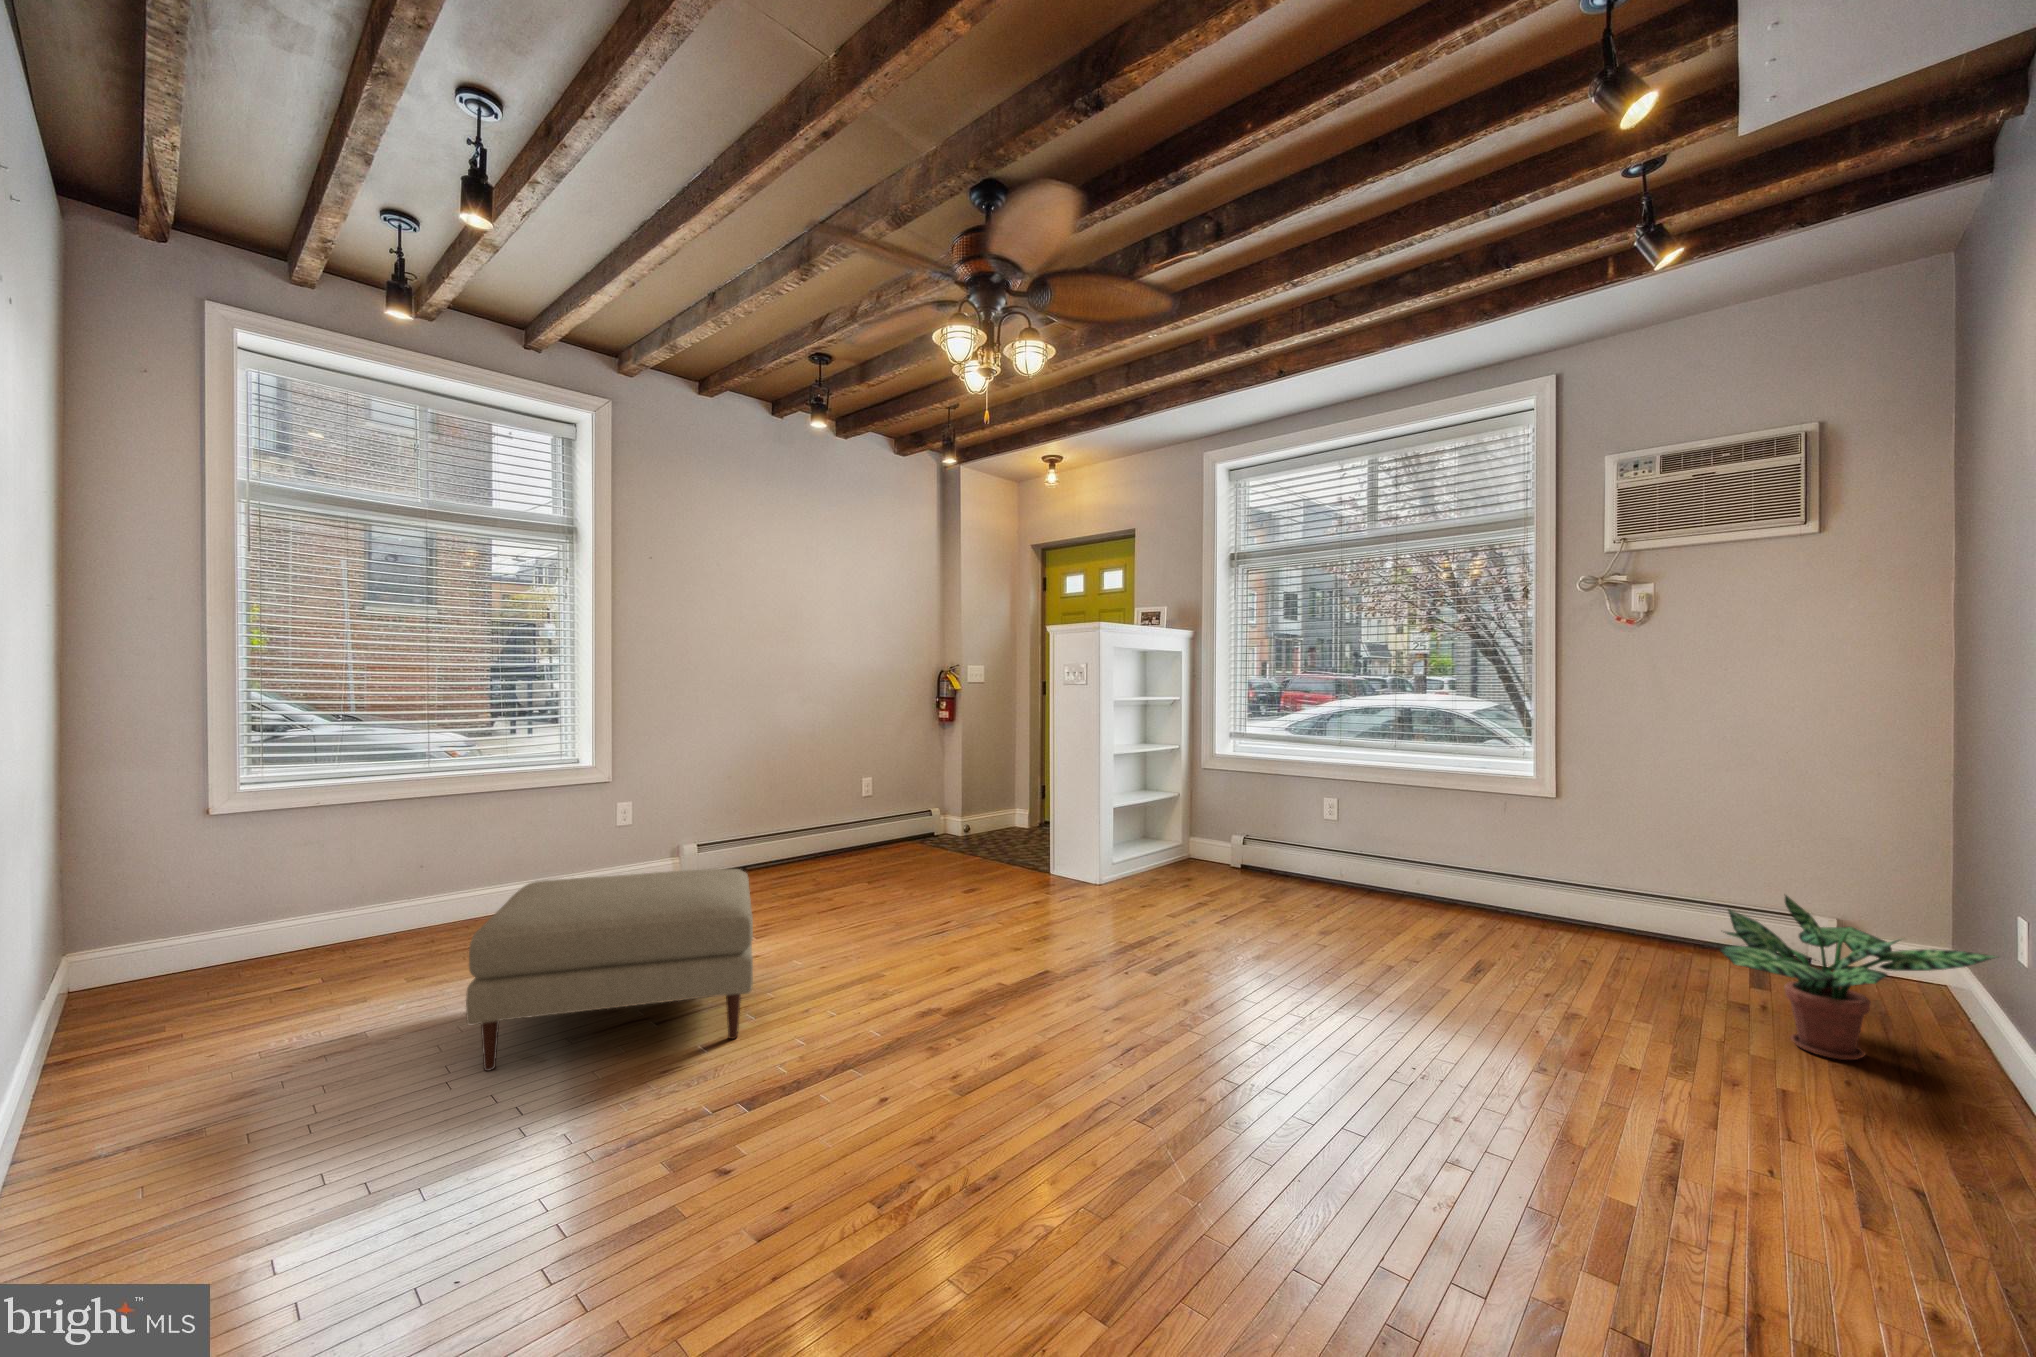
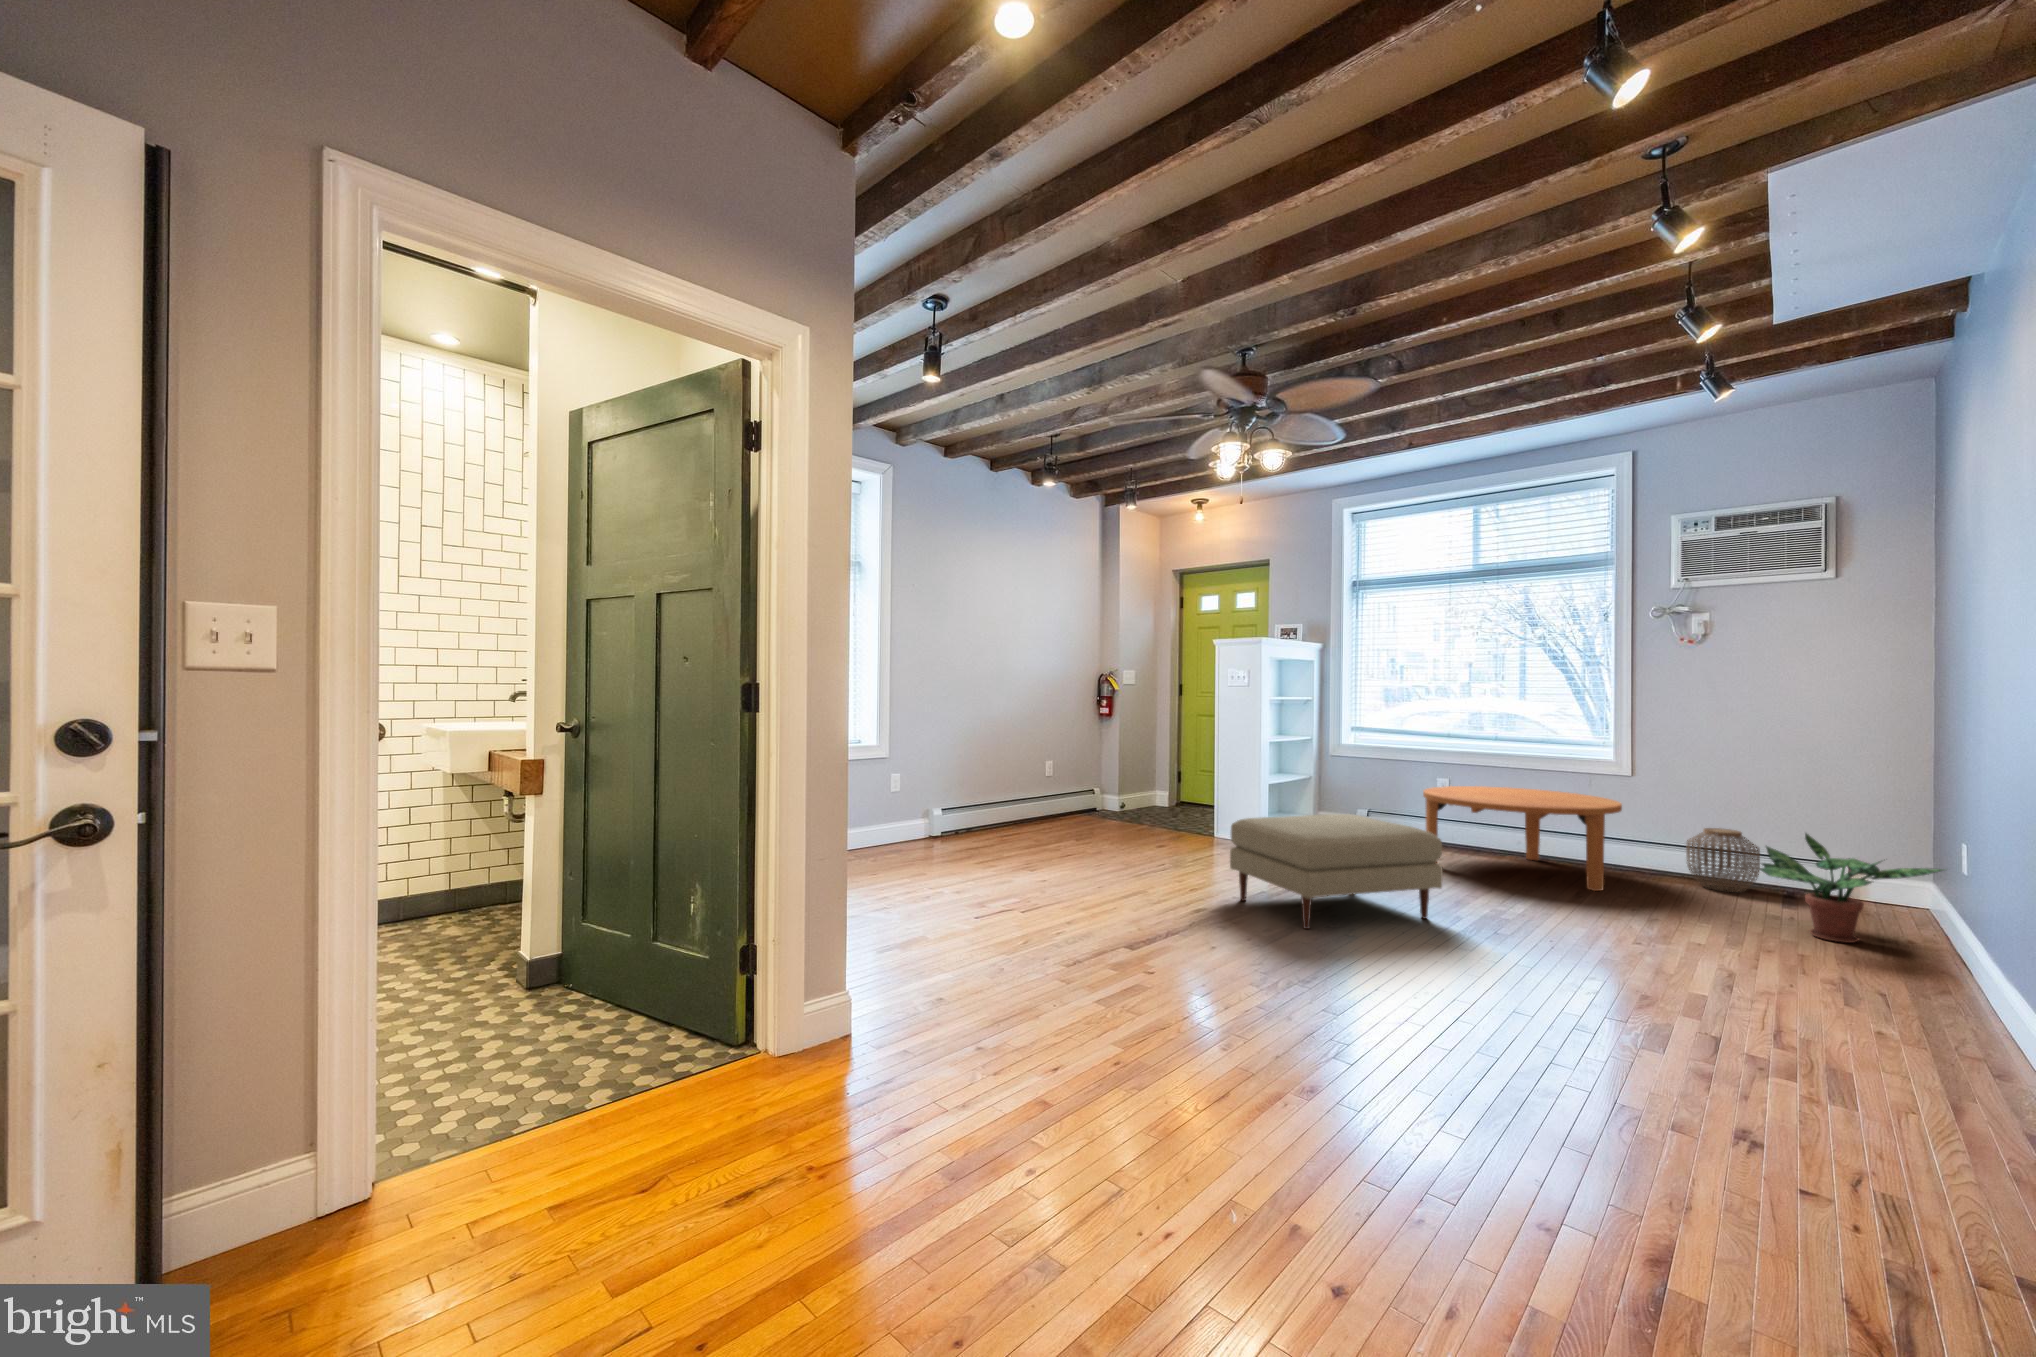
coffee table: none [1293,809,1540,959] -> present [1423,786,1622,891]
woven basket: none [1624,868,1720,957] -> present [1686,828,1760,892]
ottoman: present [466,869,753,1071] -> present [1230,814,1443,929]

